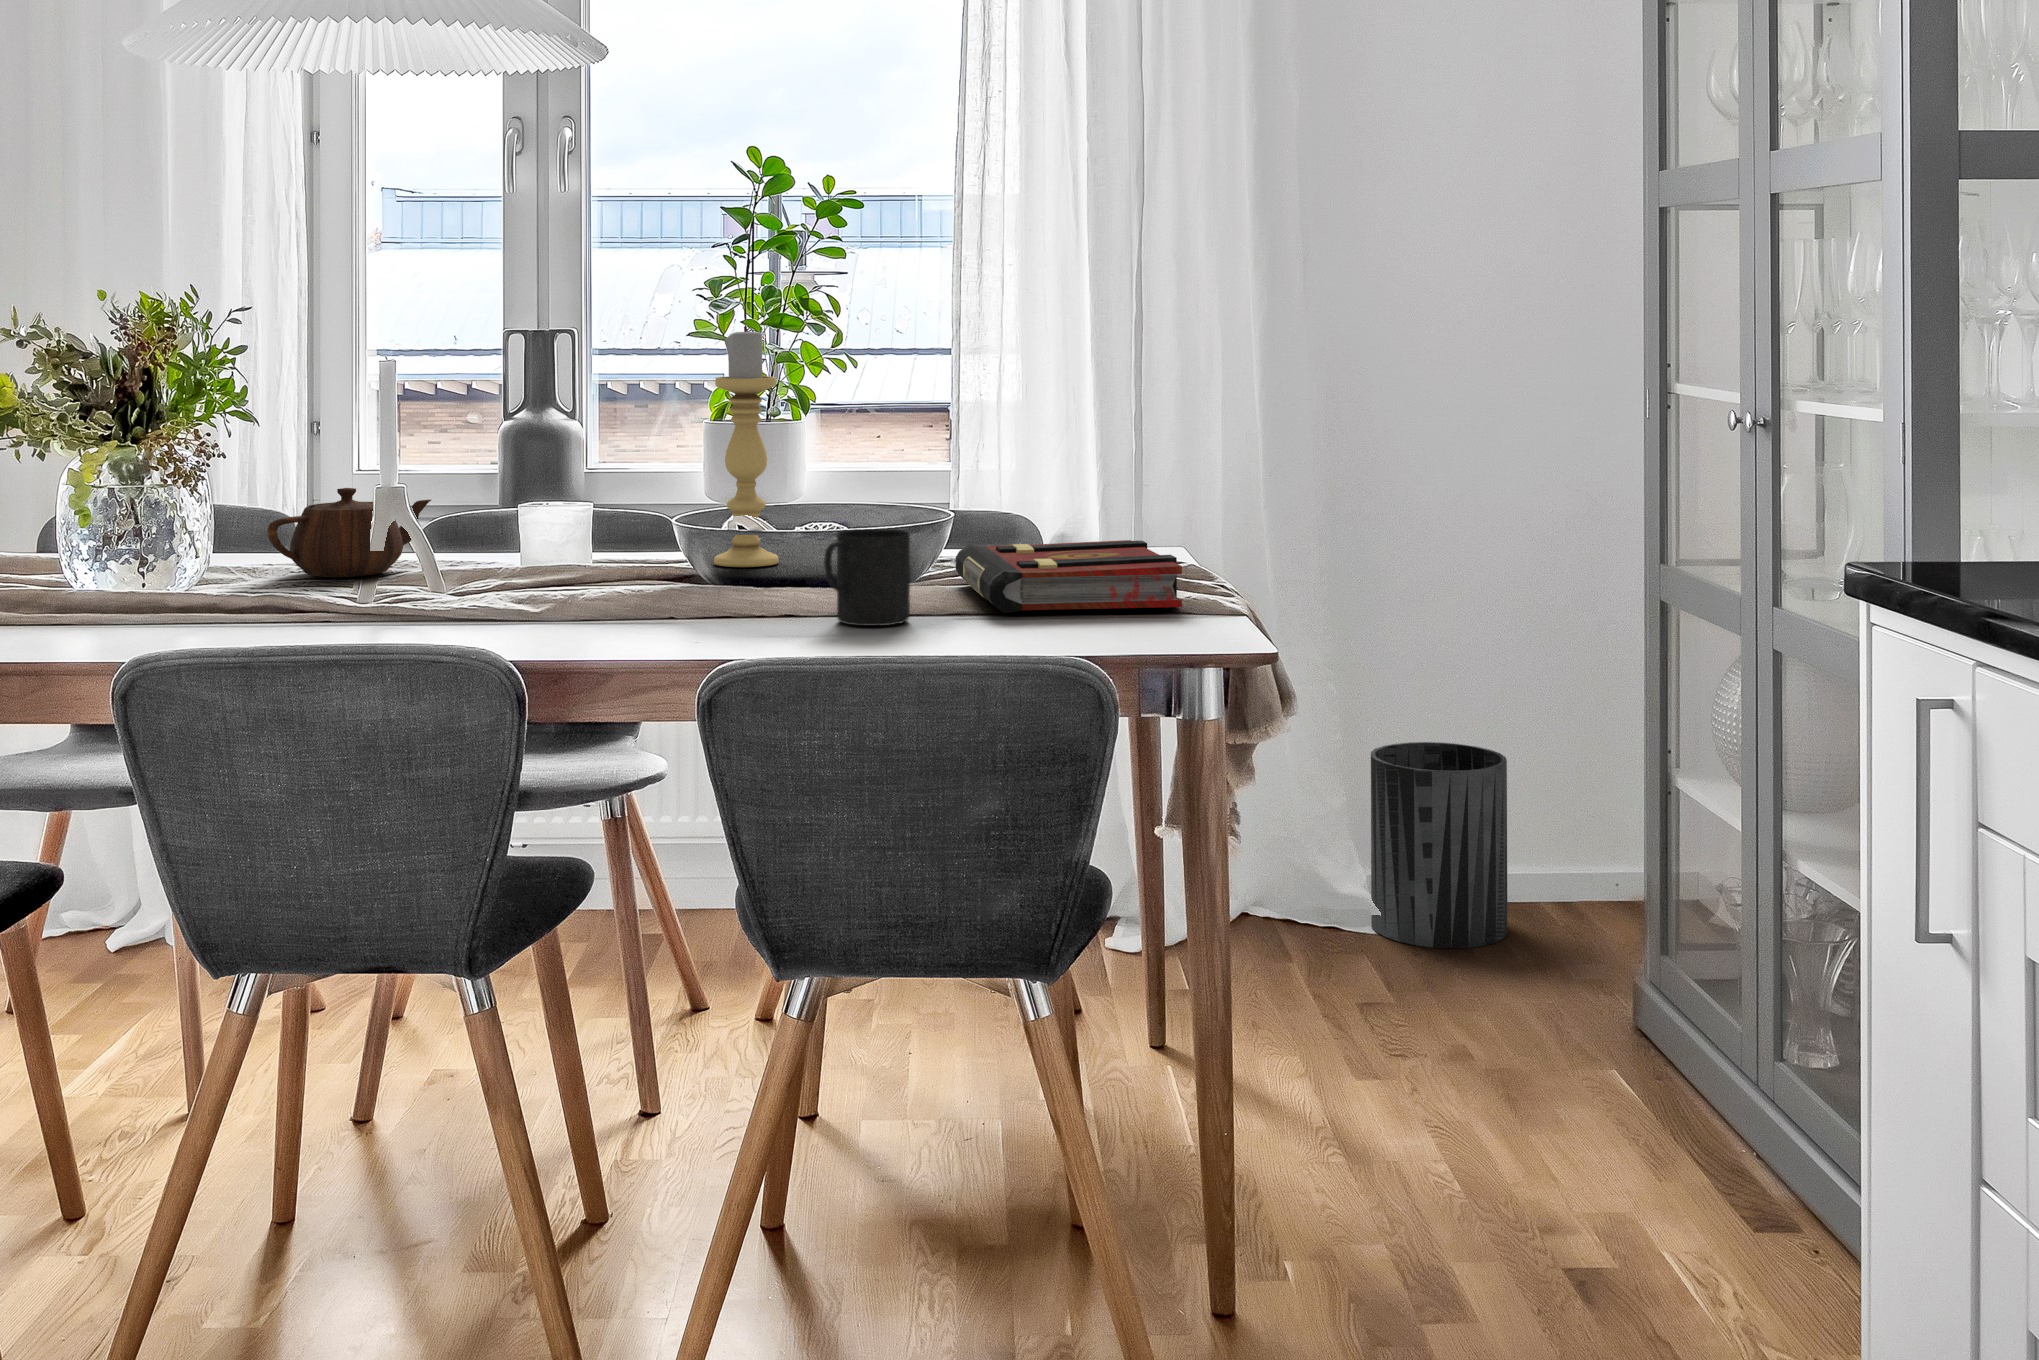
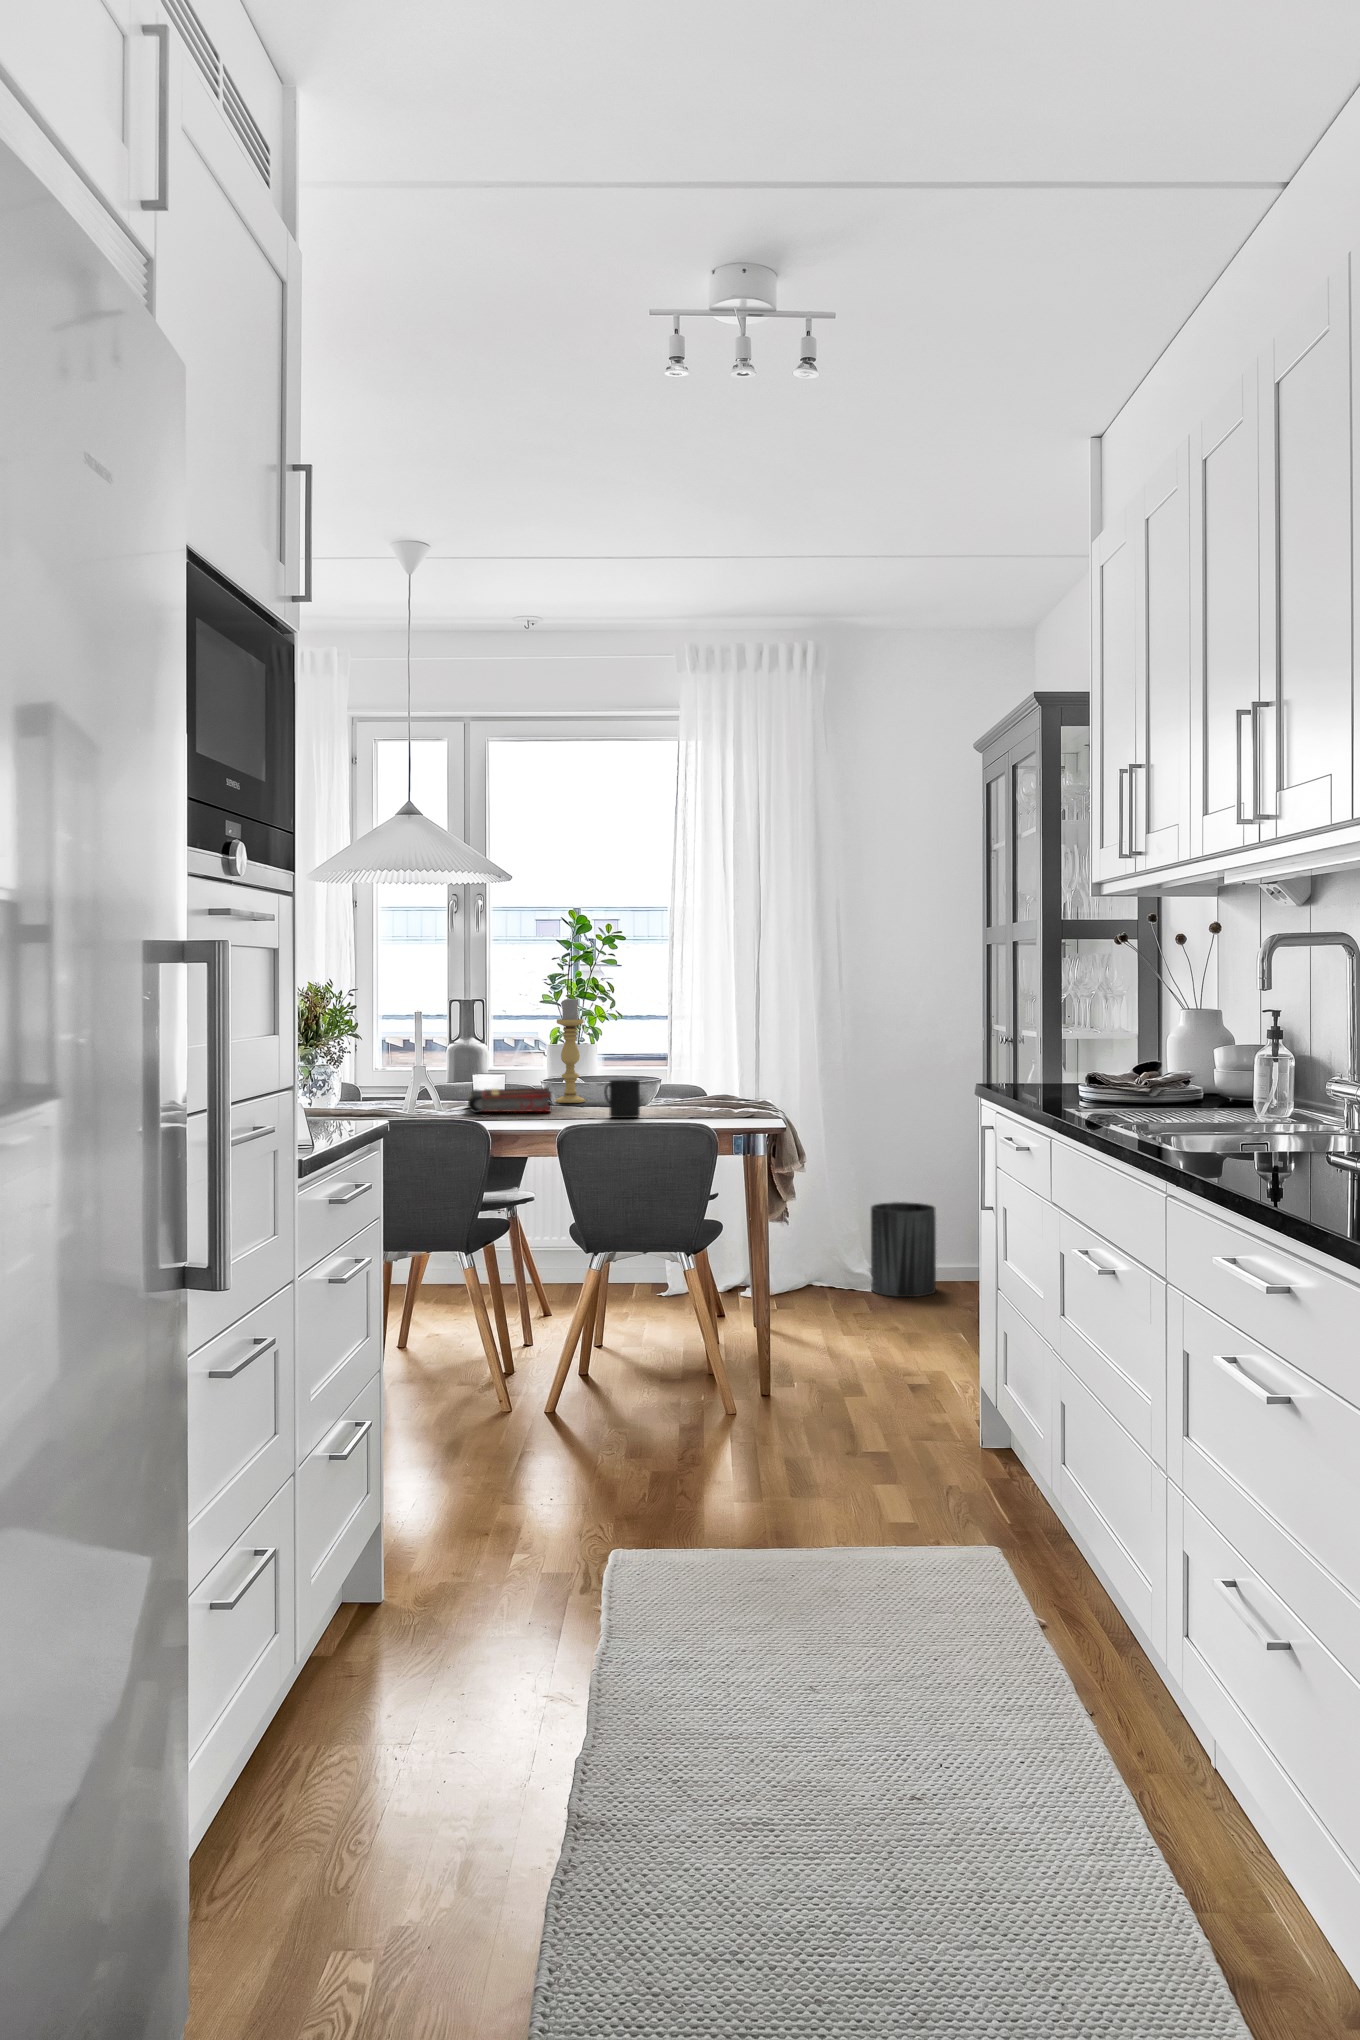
teapot: present [267,488,431,577] -> none [362,1067,431,1106]
book: present [956,540,1182,613] -> present [468,1088,551,1113]

